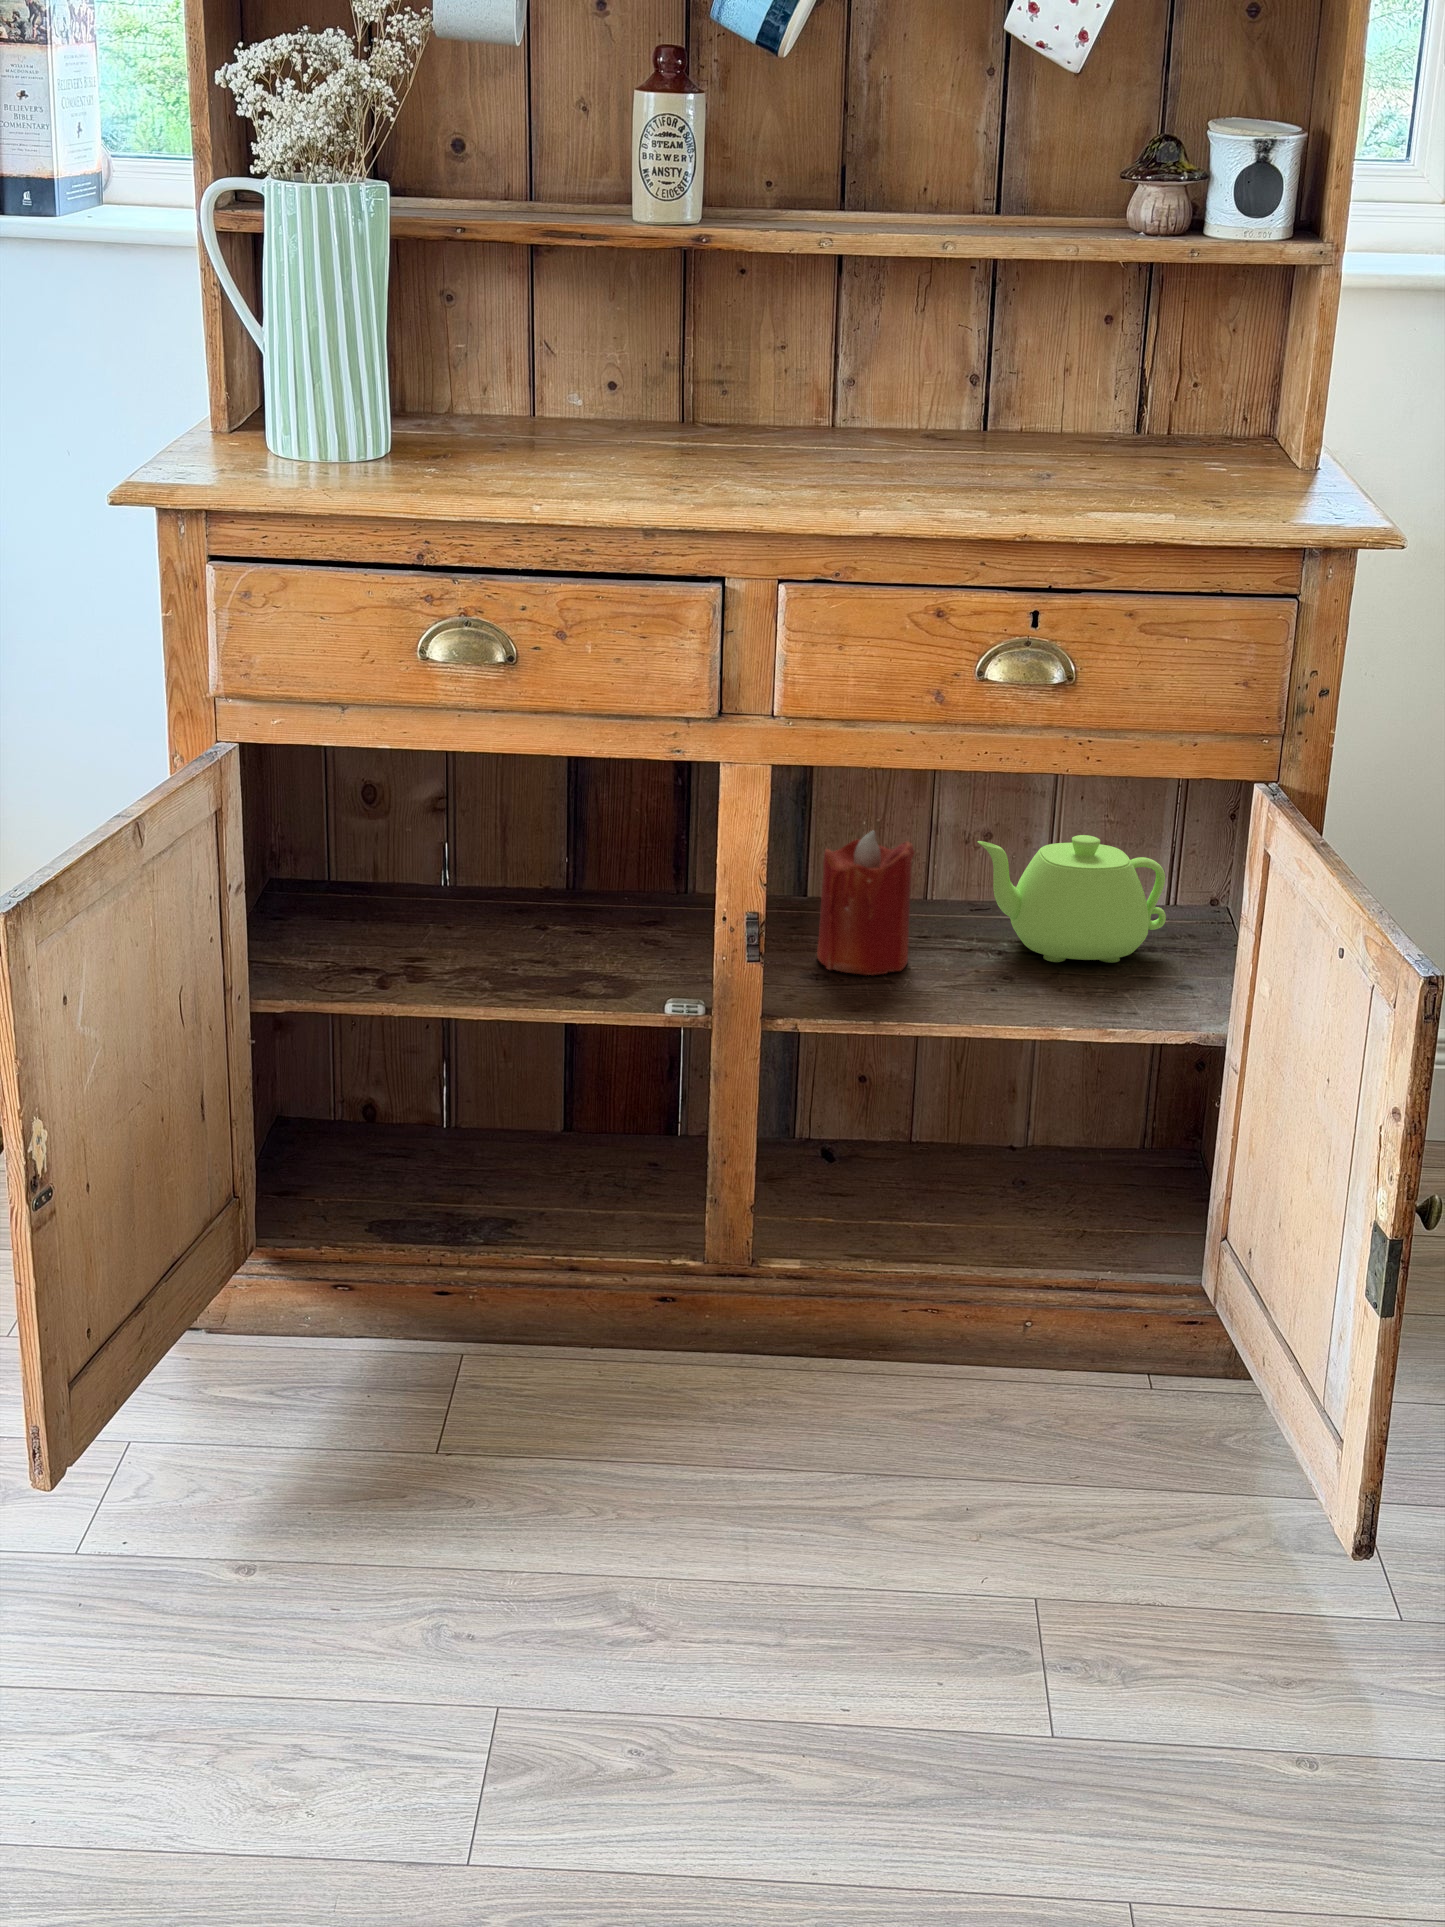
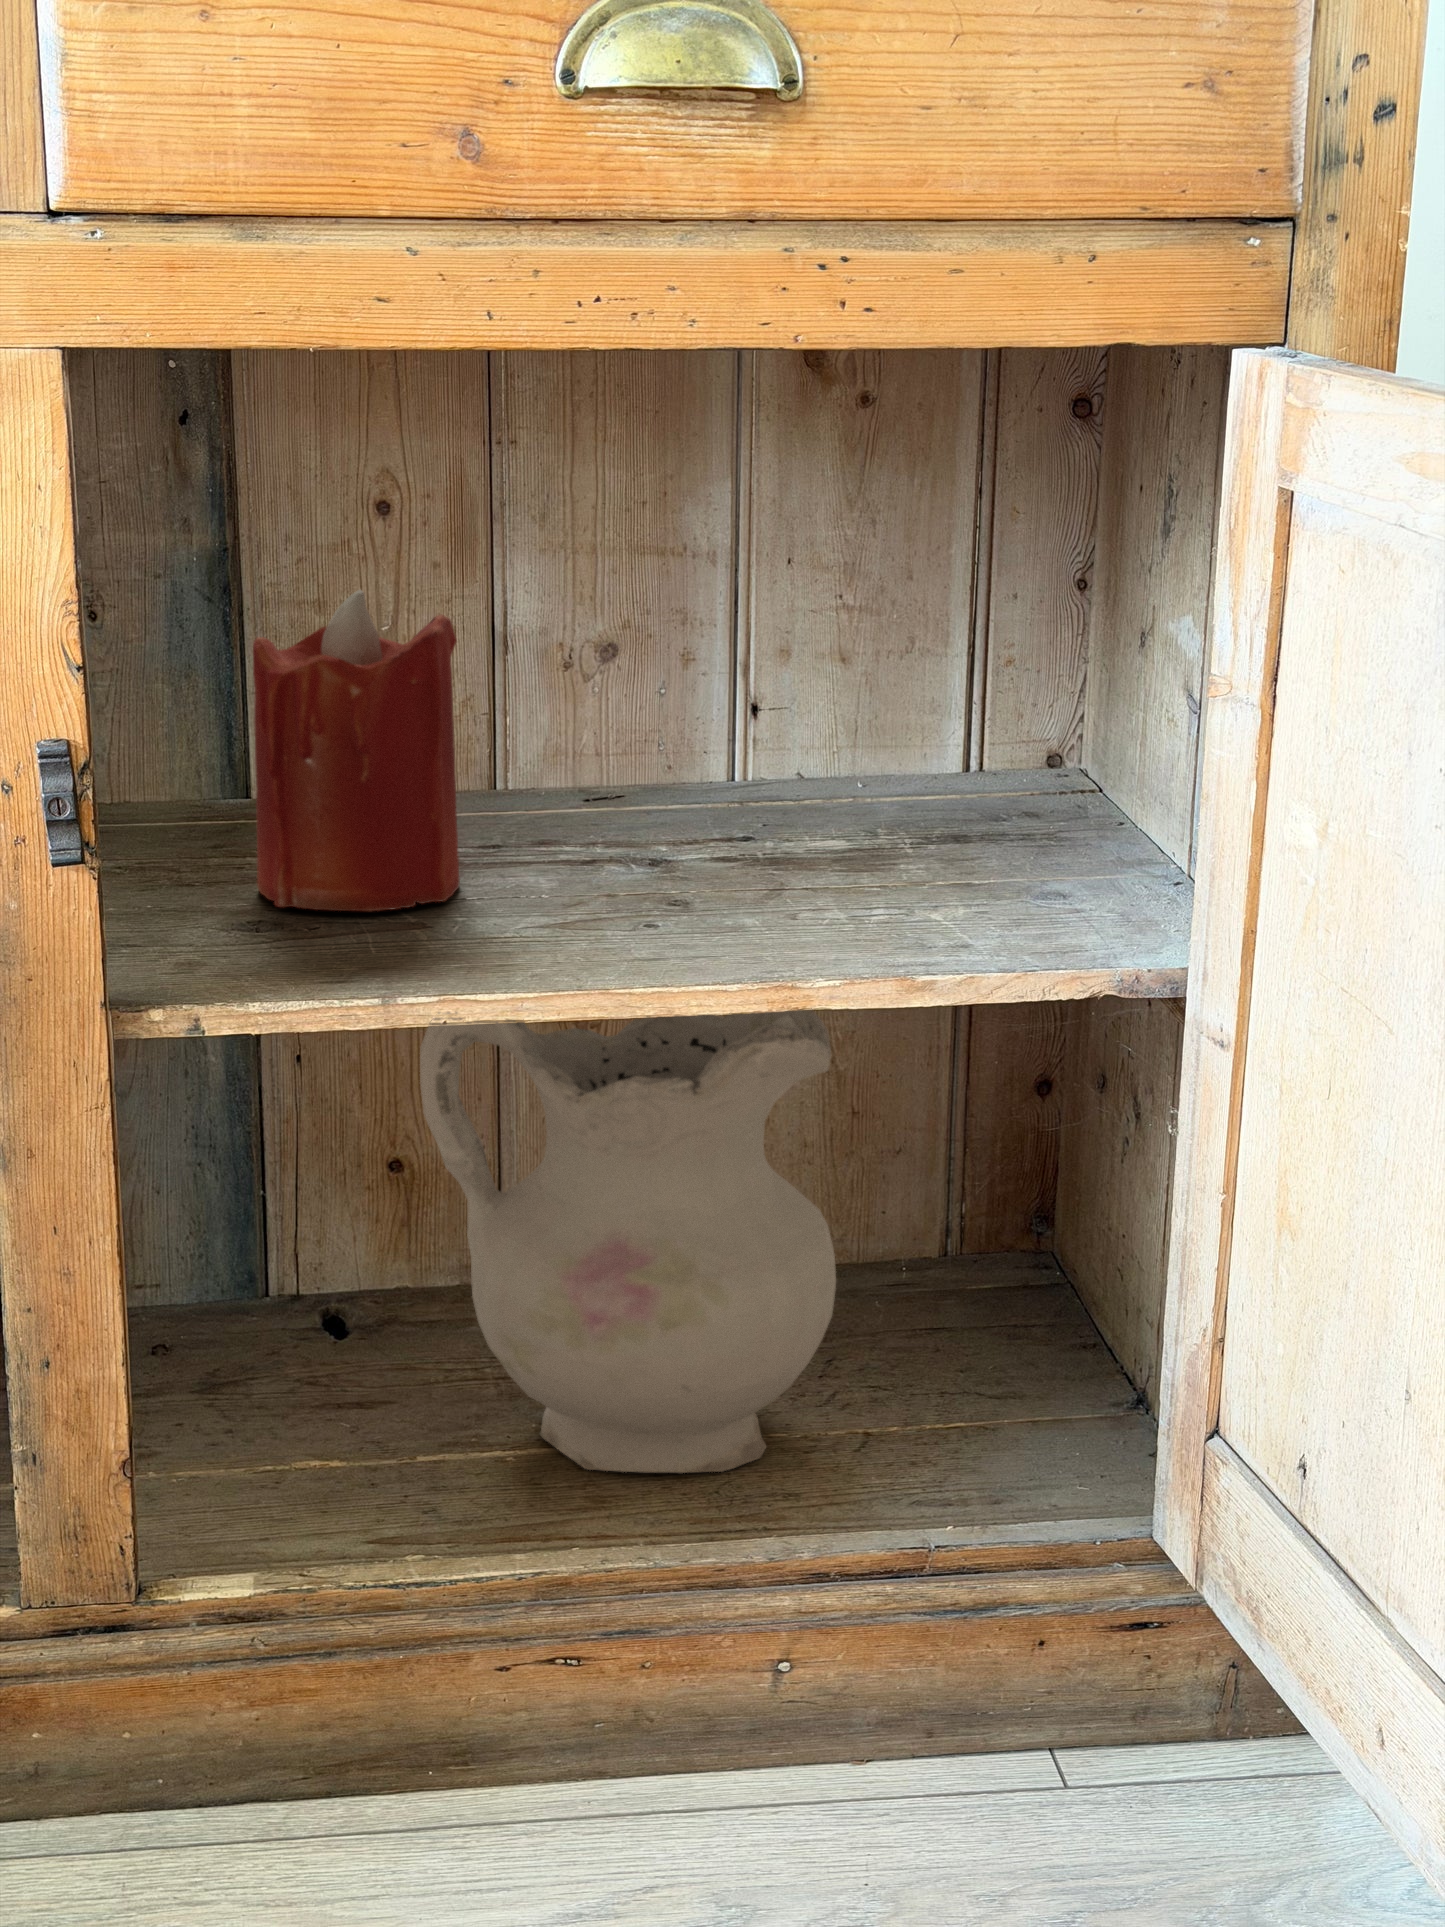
teapot: present [978,835,1166,963] -> none [592,602,988,868]
ceramic pitcher: none [883,1003,1074,1239] -> present [420,1010,836,1473]

